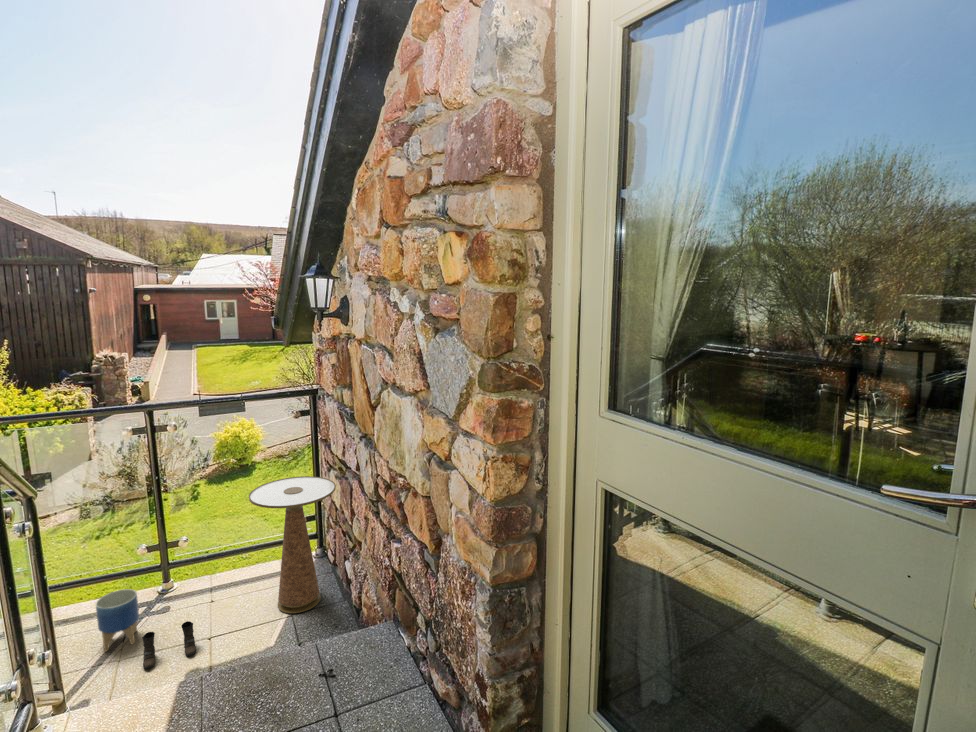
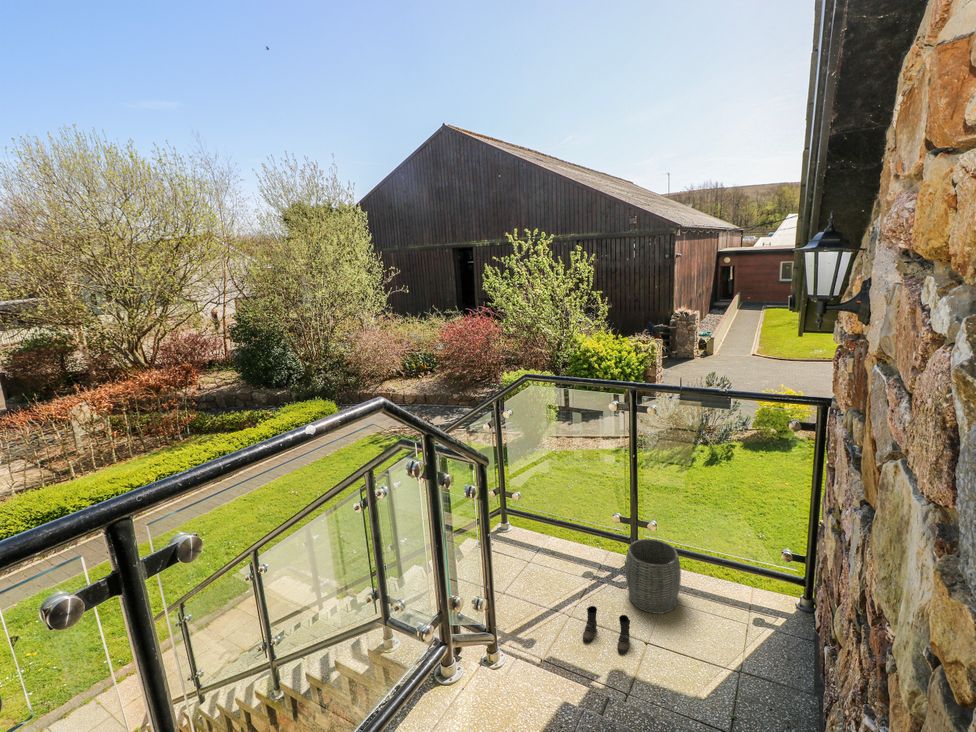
side table: present [249,476,336,613] -> none [702,503,823,681]
woven basket: none [168,548,226,619] -> present [626,539,681,614]
planter: present [96,589,139,652] -> none [565,550,597,606]

